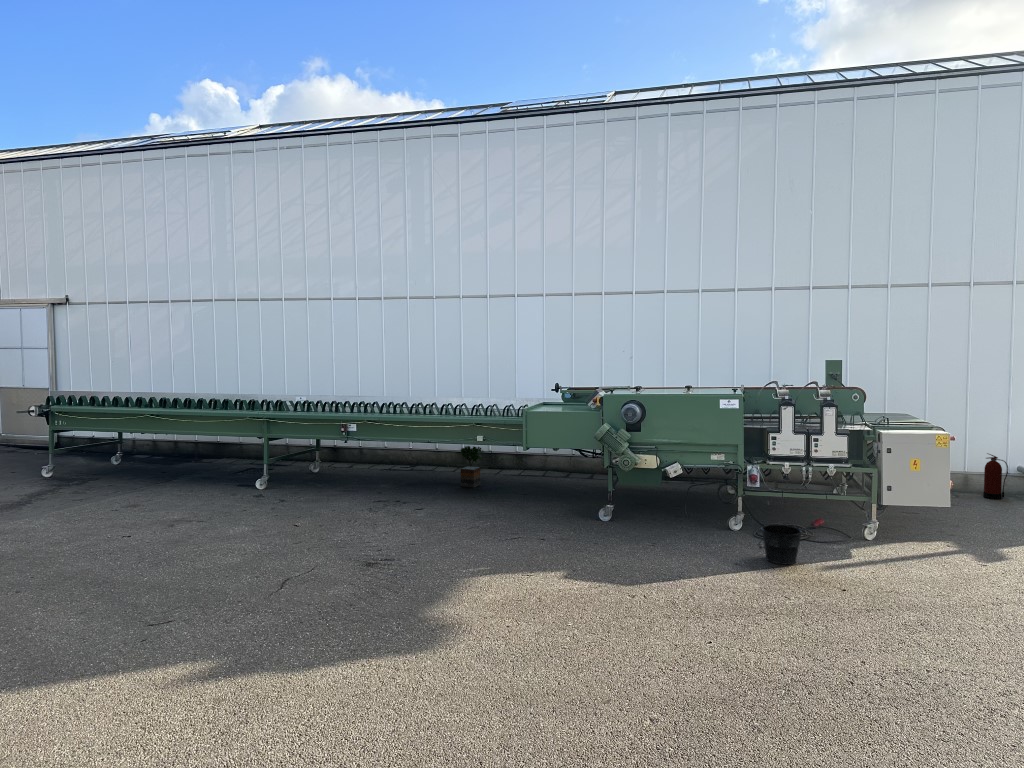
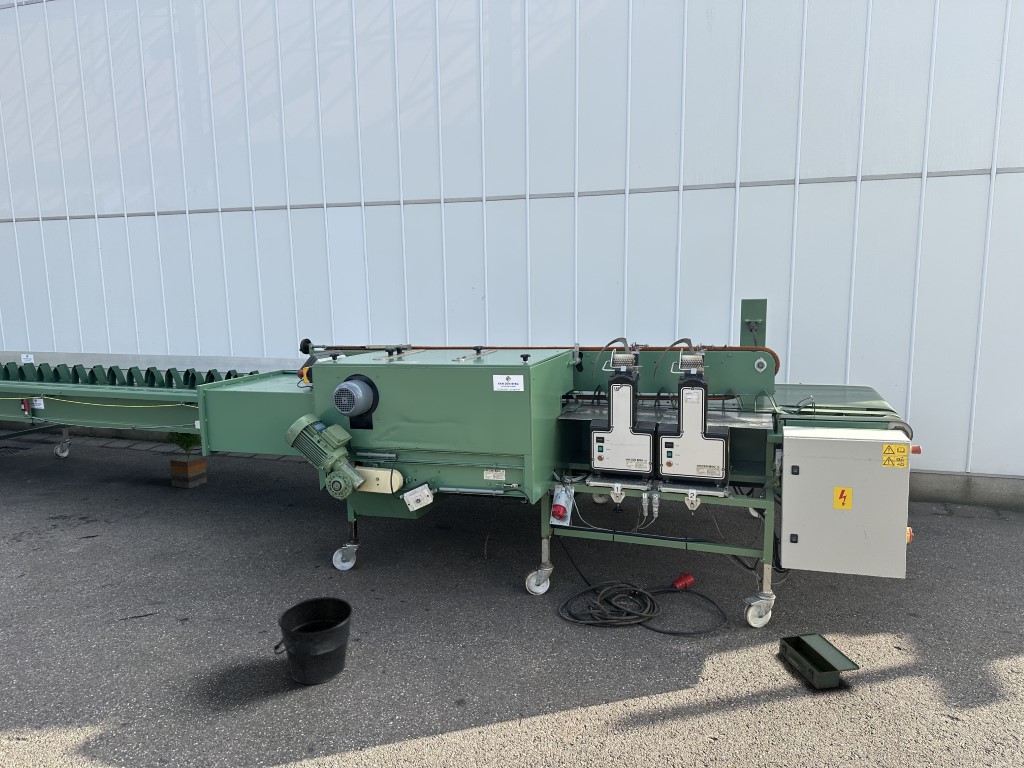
fire extinguisher: present [983,453,1008,499] -> none [922,441,960,509]
bucket: present [758,525,802,565] -> present [274,597,353,684]
toolbox: none [885,538,929,558] -> present [779,633,860,689]

